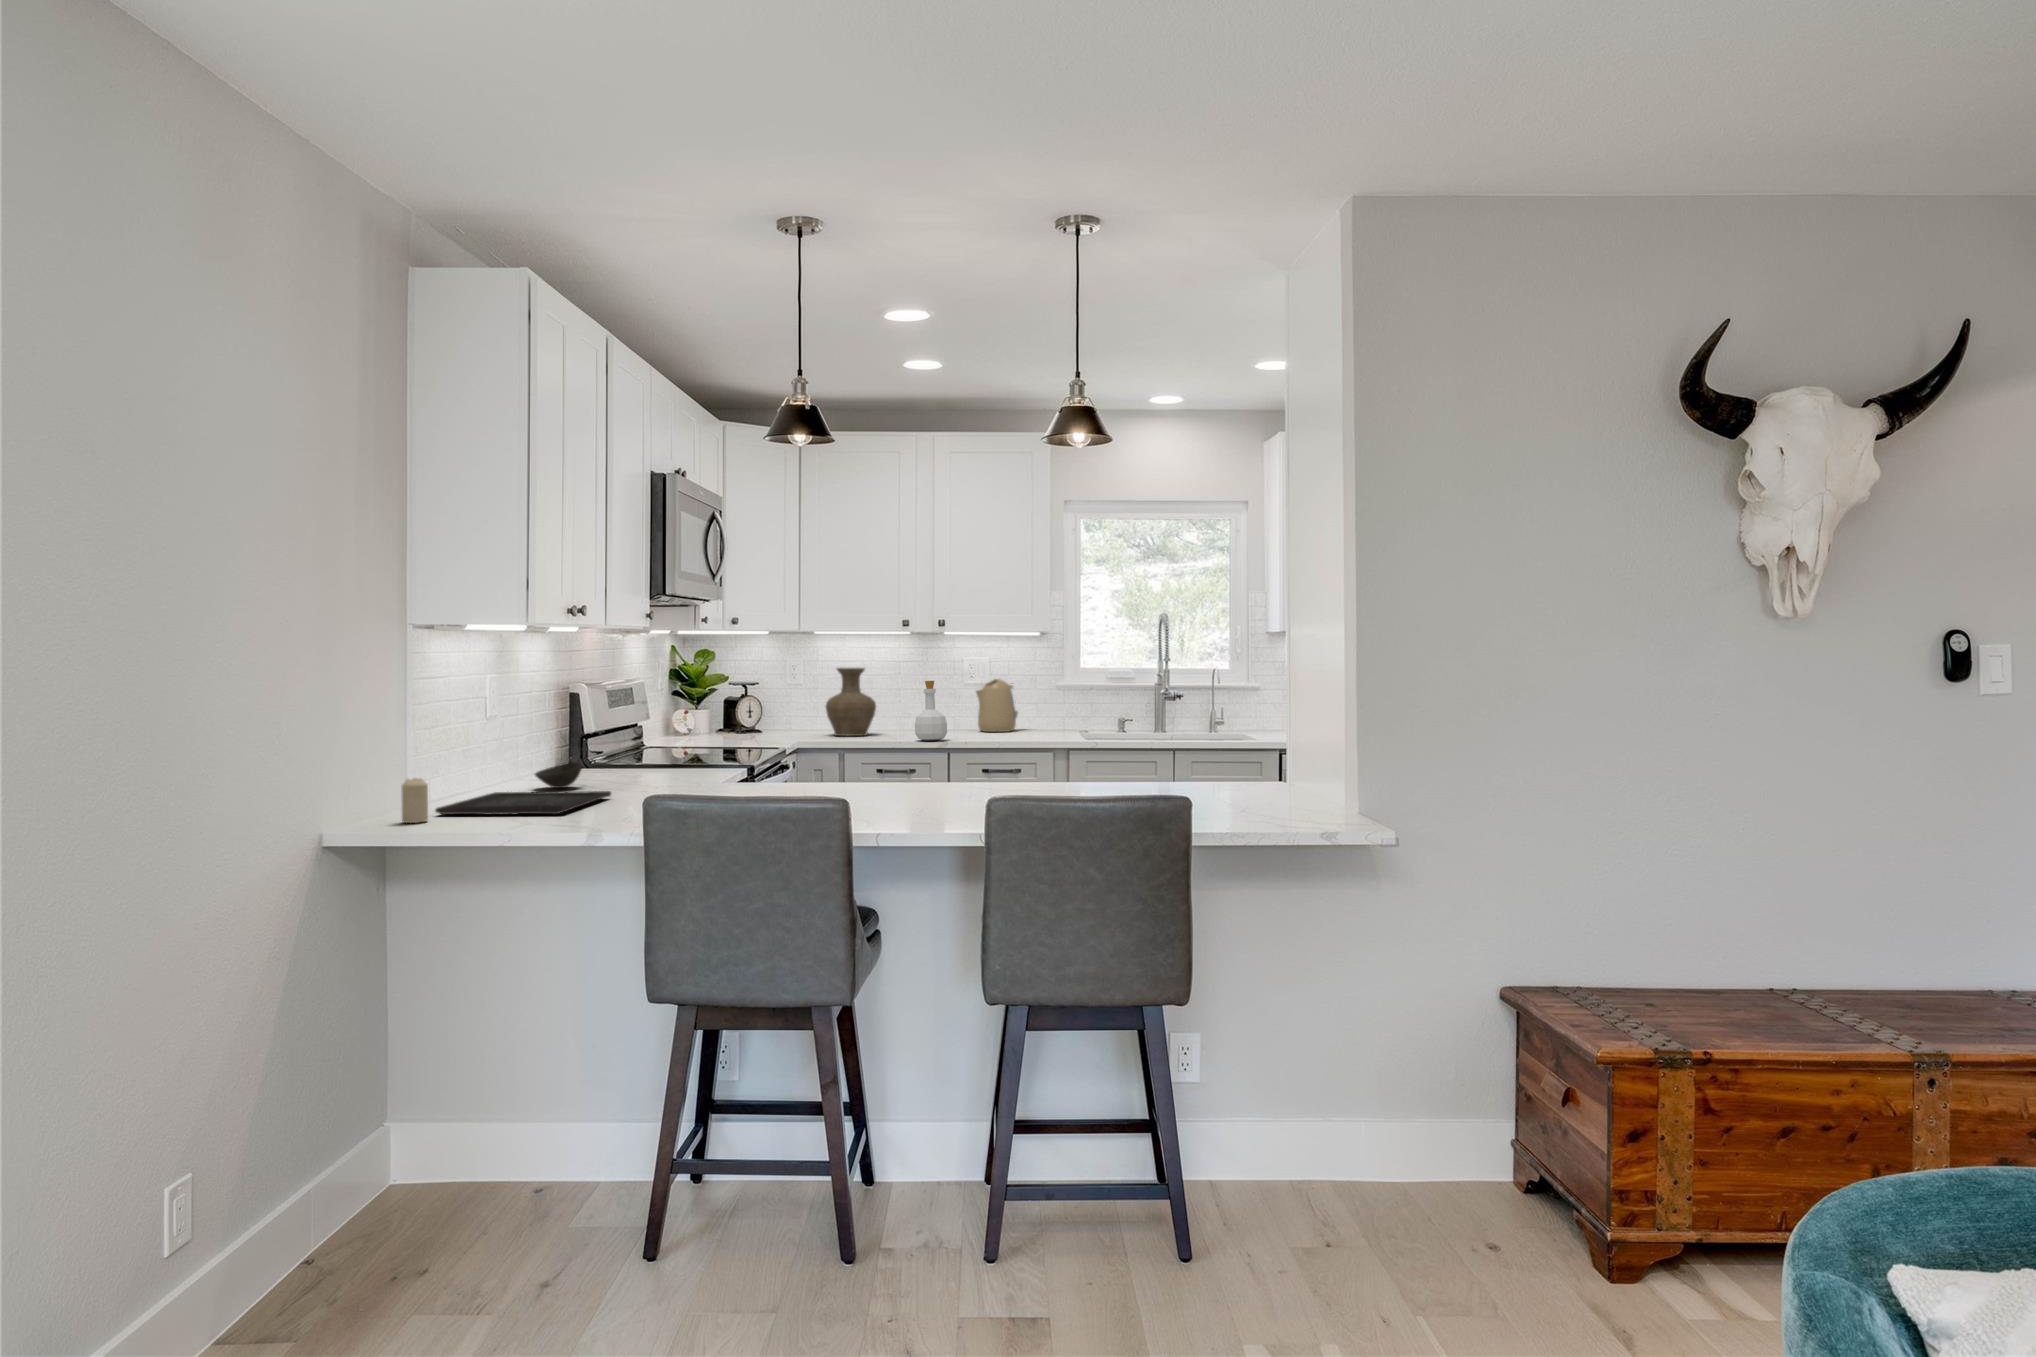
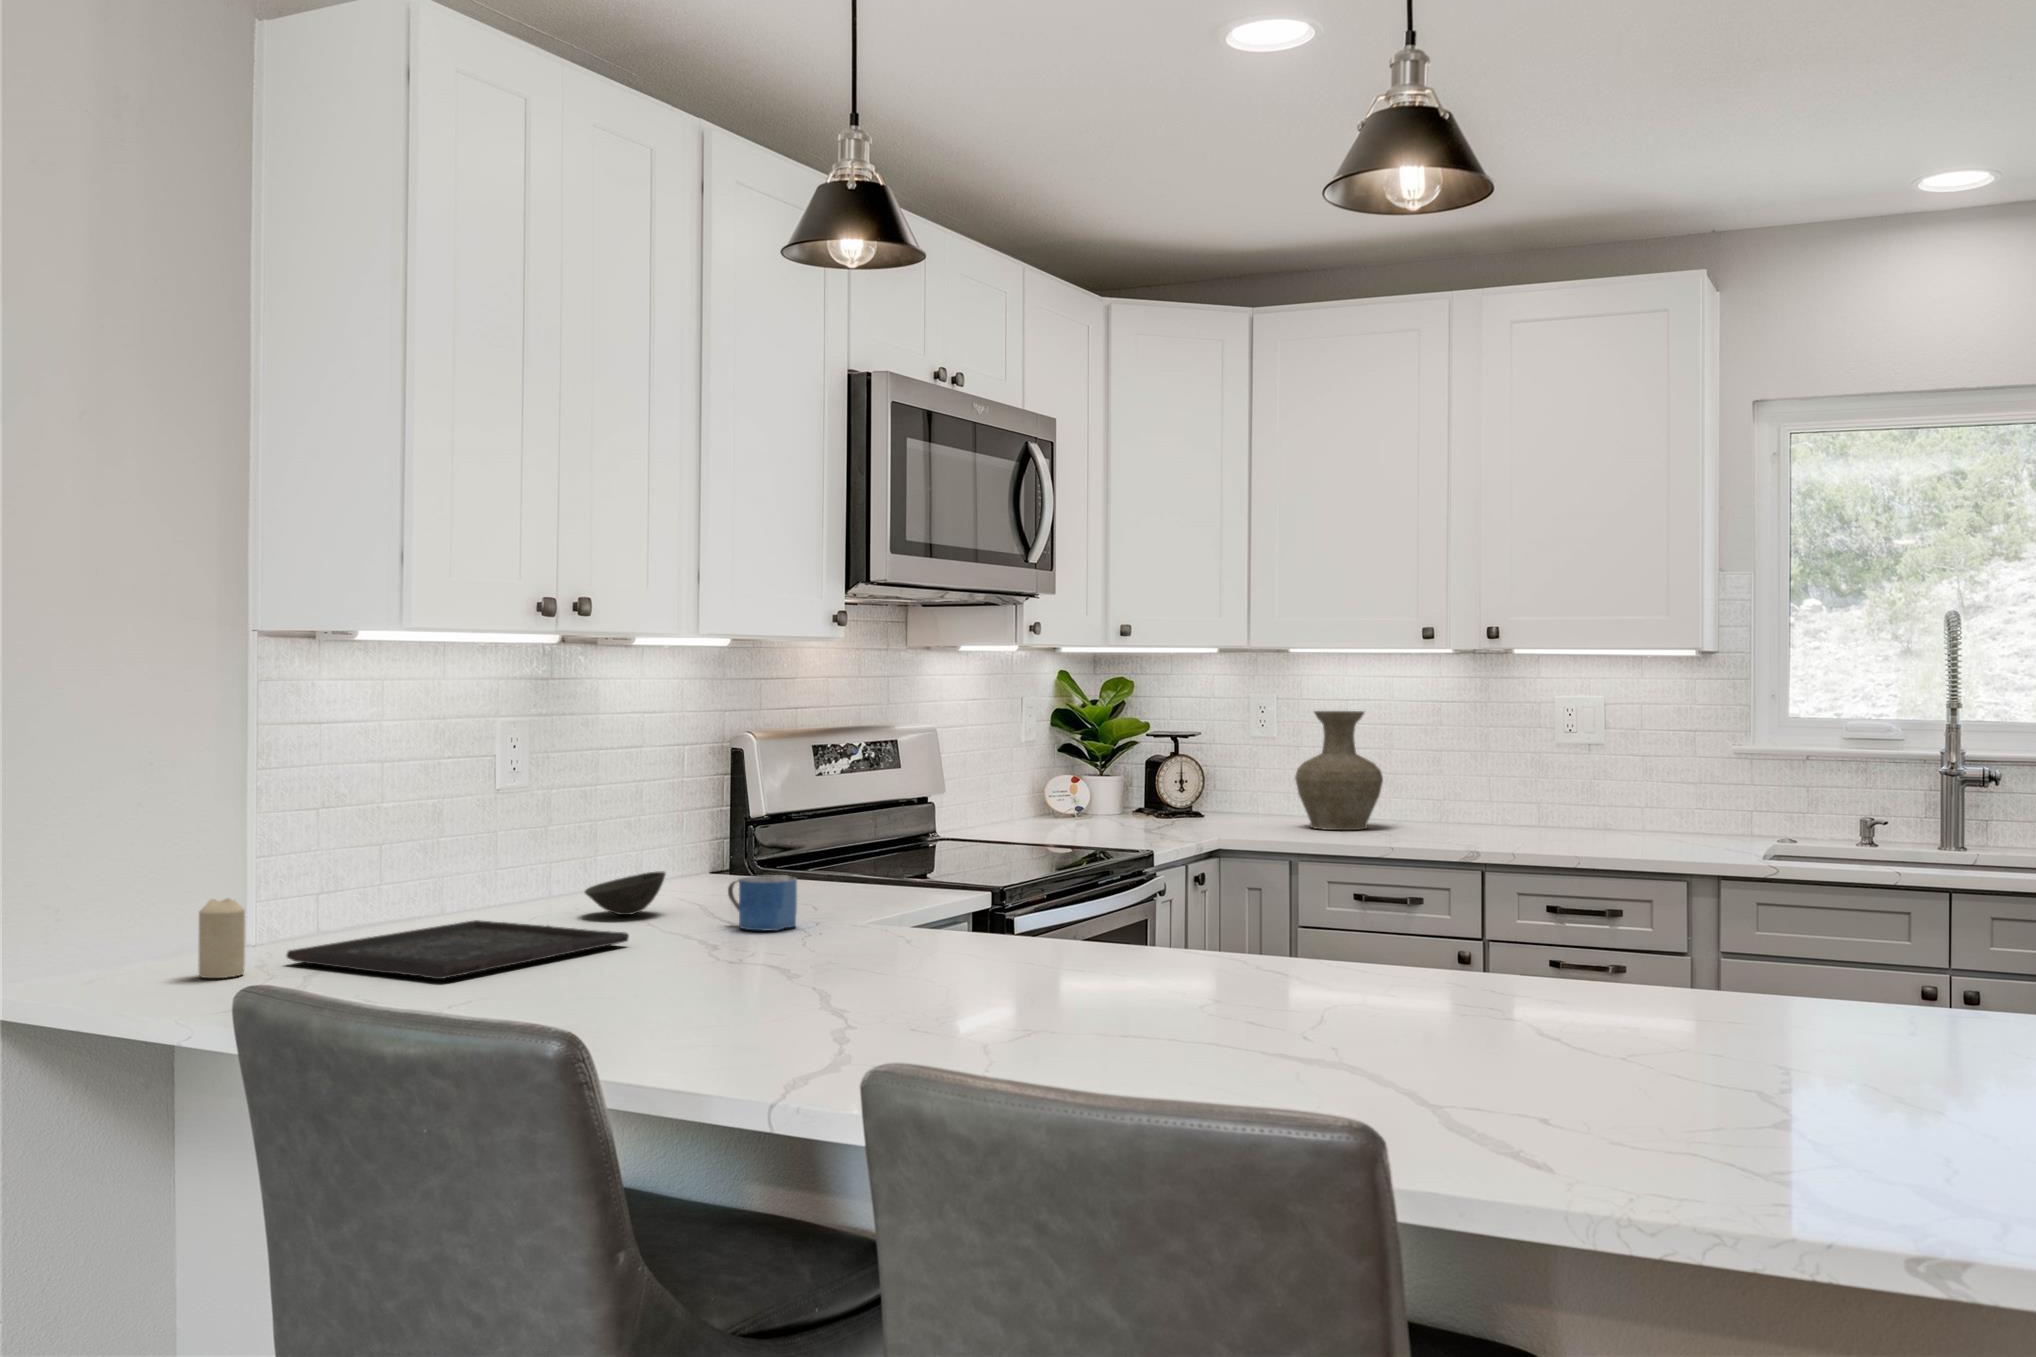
kettle: present [976,679,1018,732] -> none [1570,735,1669,833]
bottle: present [915,681,947,740] -> none [1422,737,1483,846]
mug: none [637,759,680,789] -> present [728,875,797,931]

